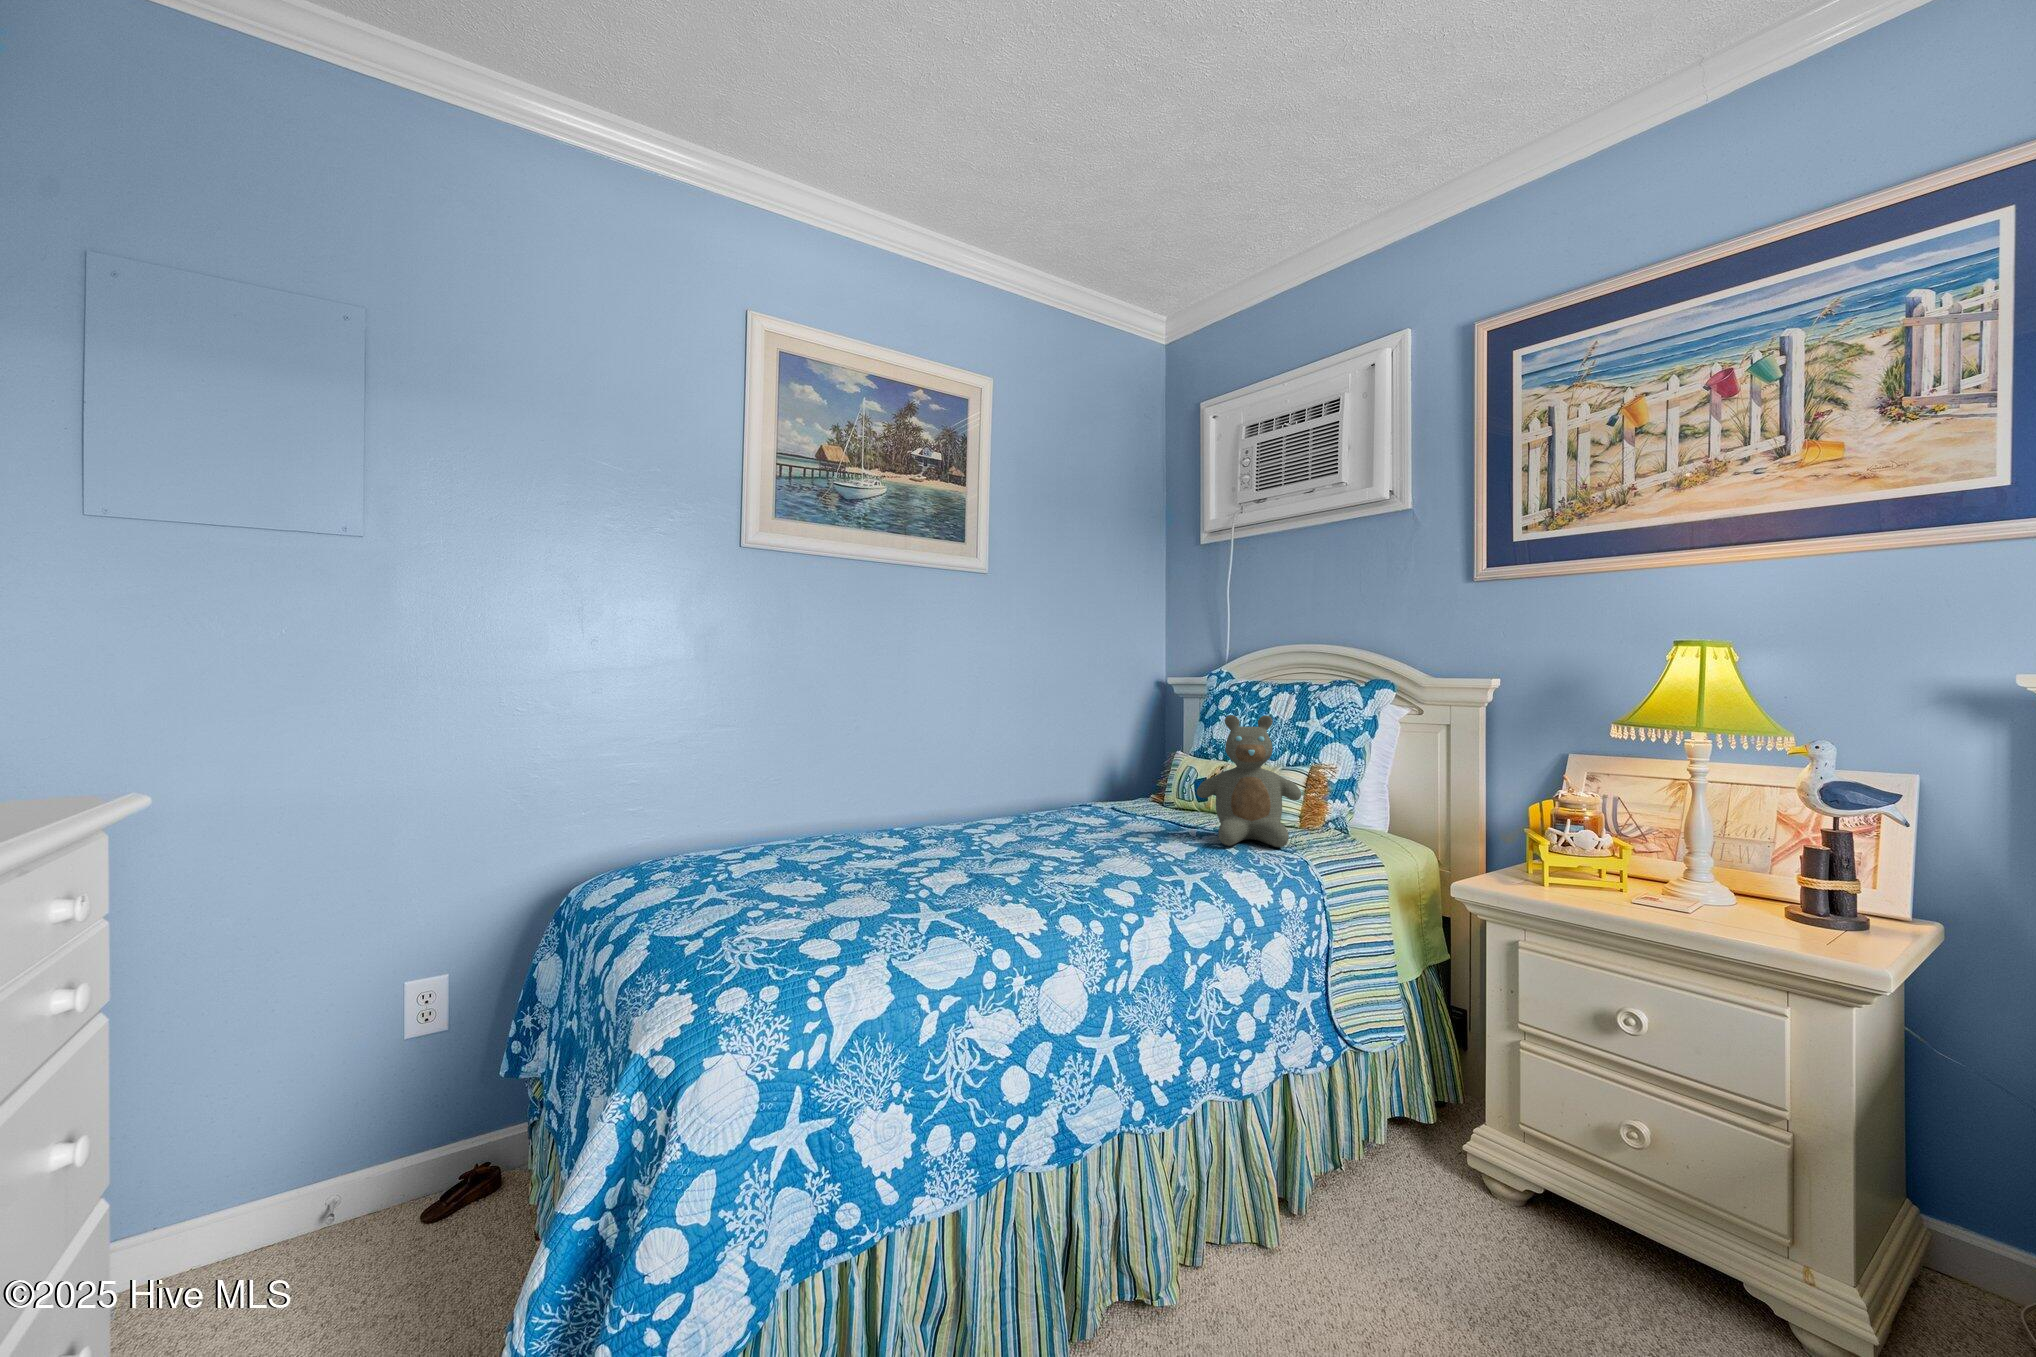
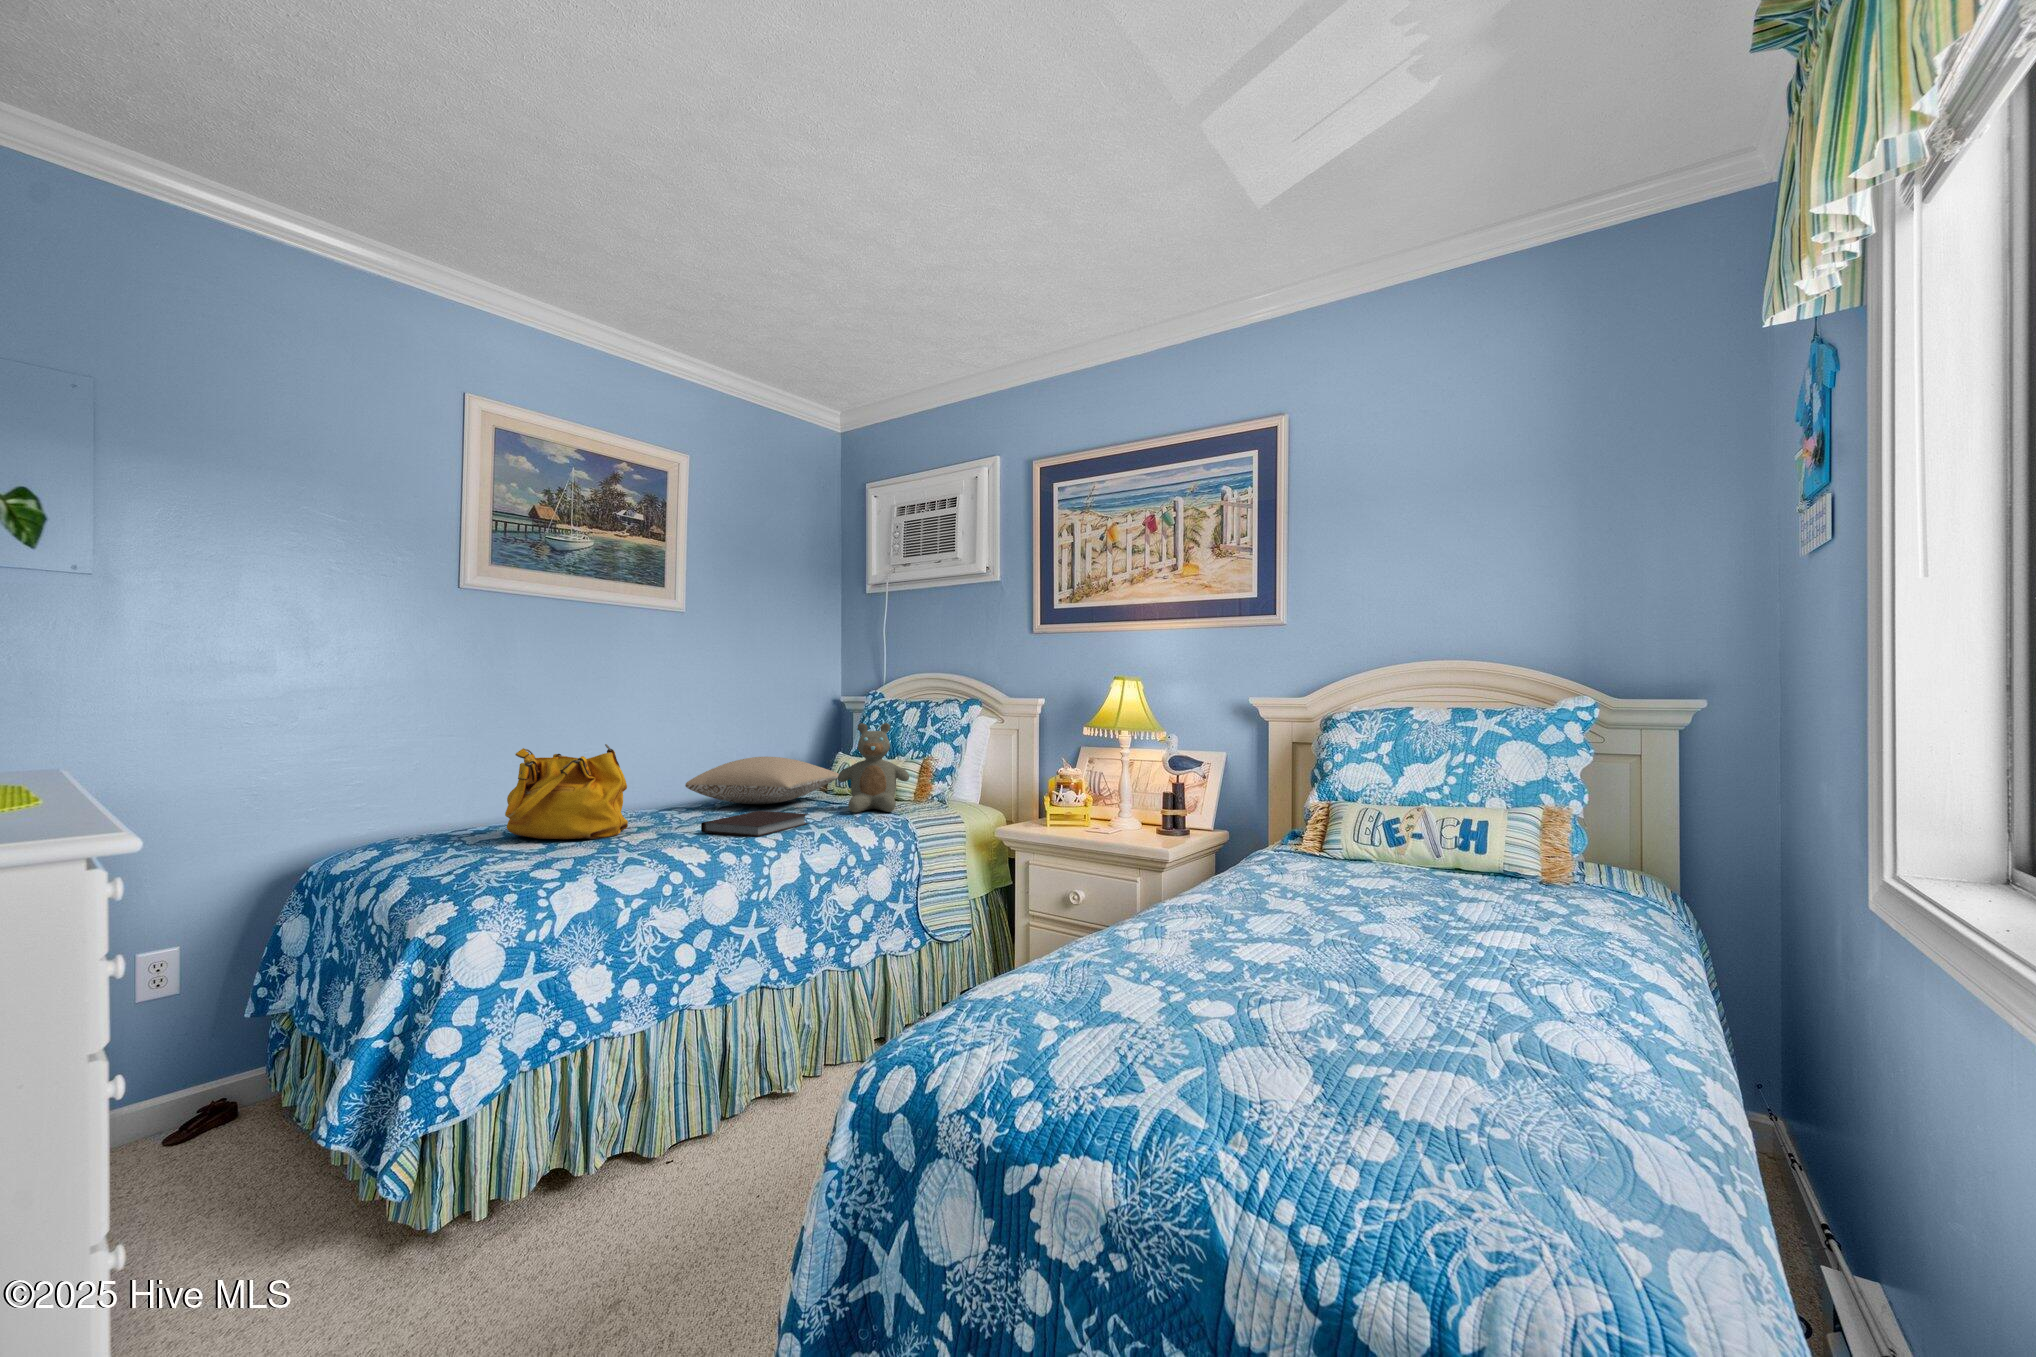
handbag: none [778,744,928,875] -> present [505,744,628,839]
pillow: none [994,756,1188,820] -> present [685,757,839,804]
notebook: none [1024,839,1172,890] -> present [701,811,809,837]

